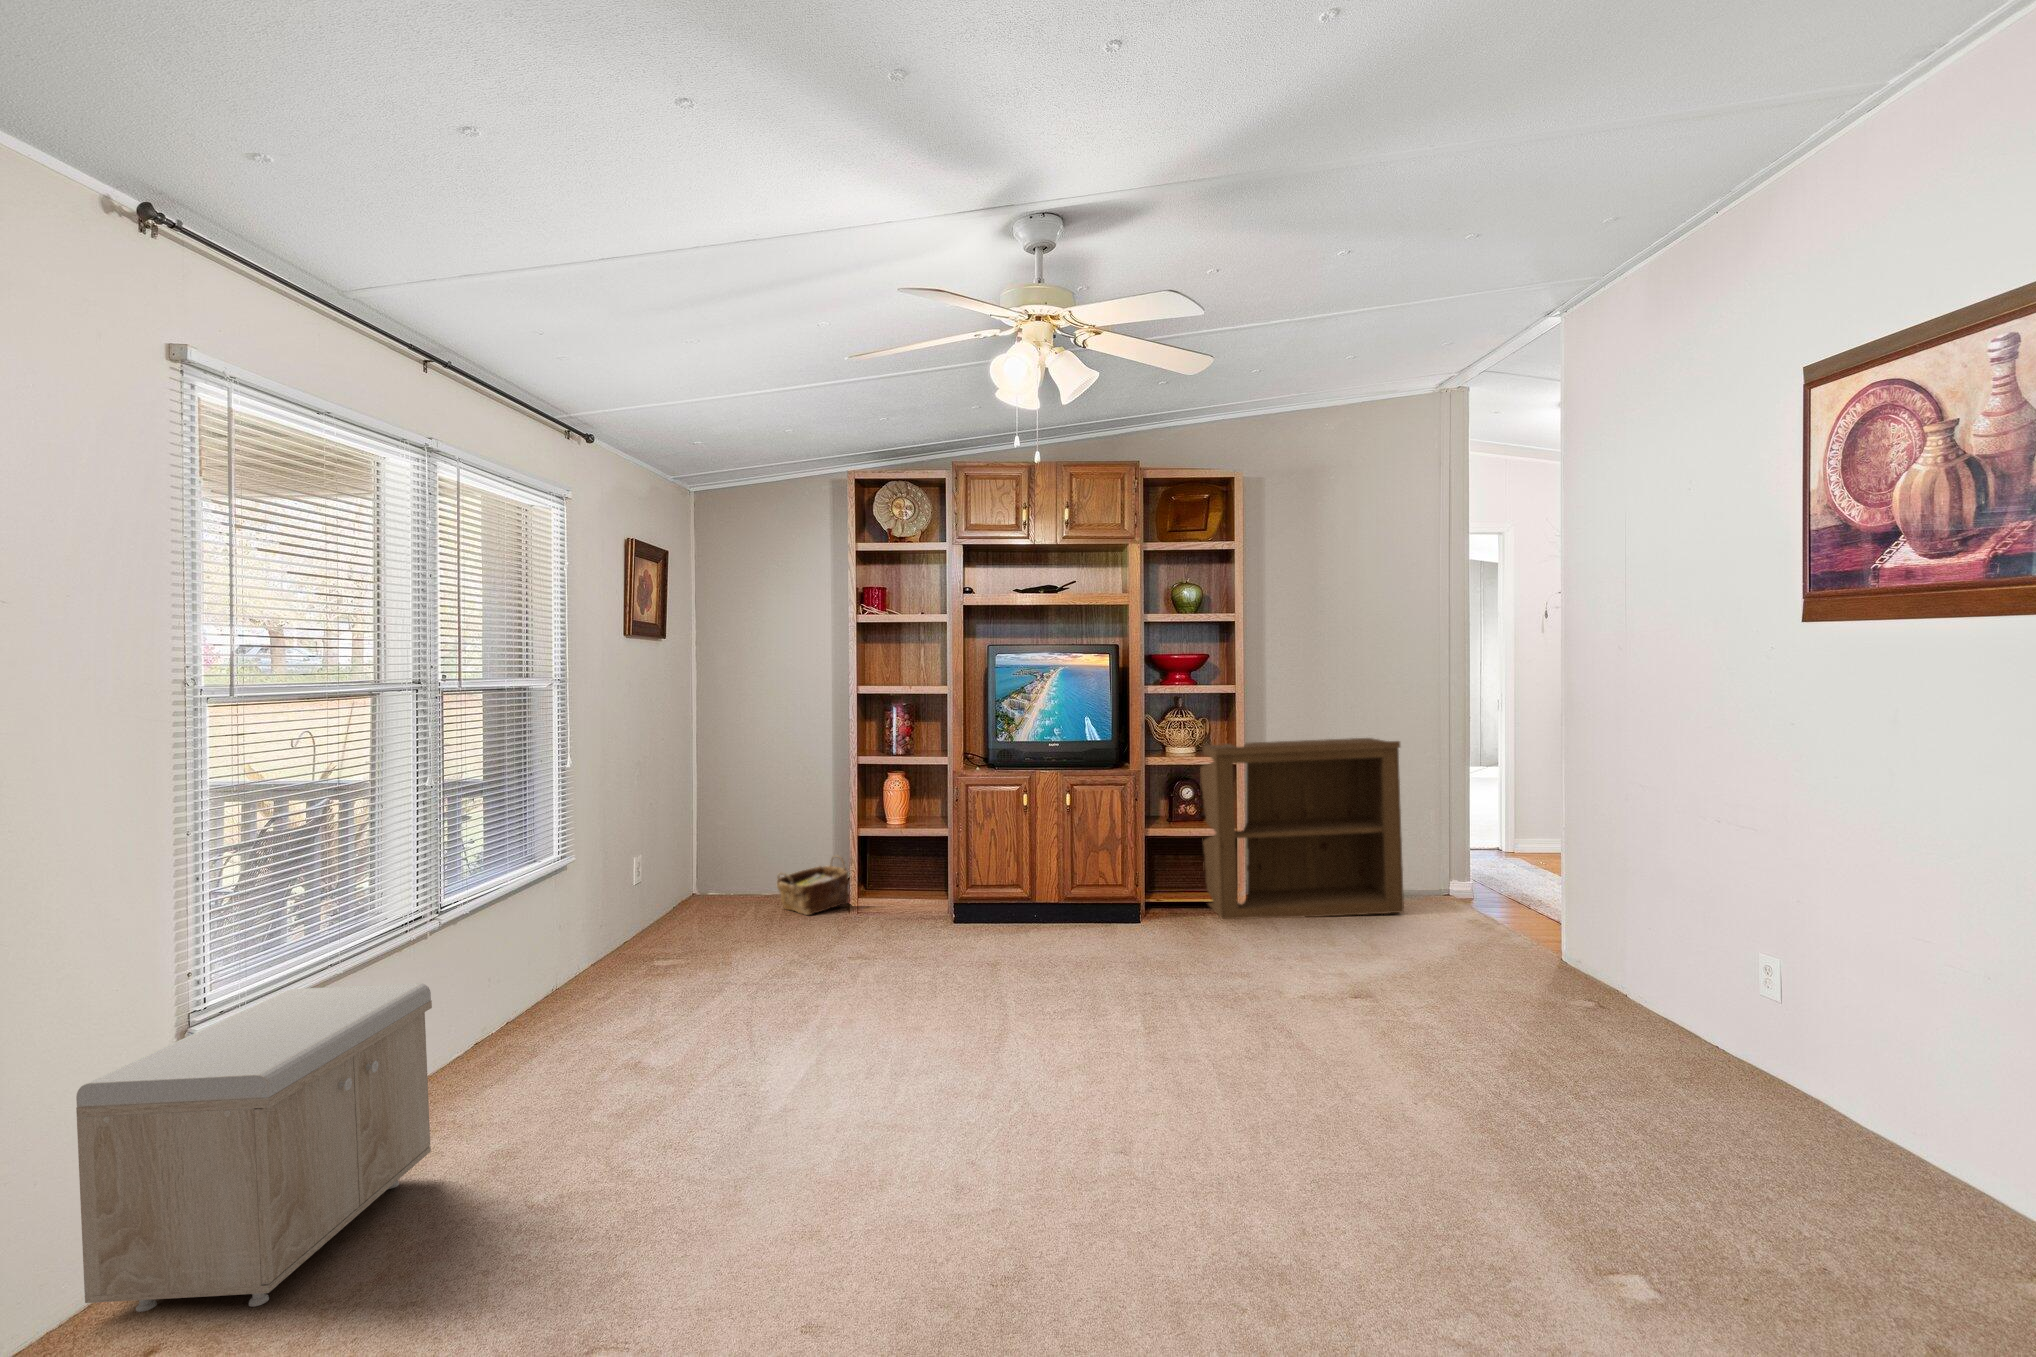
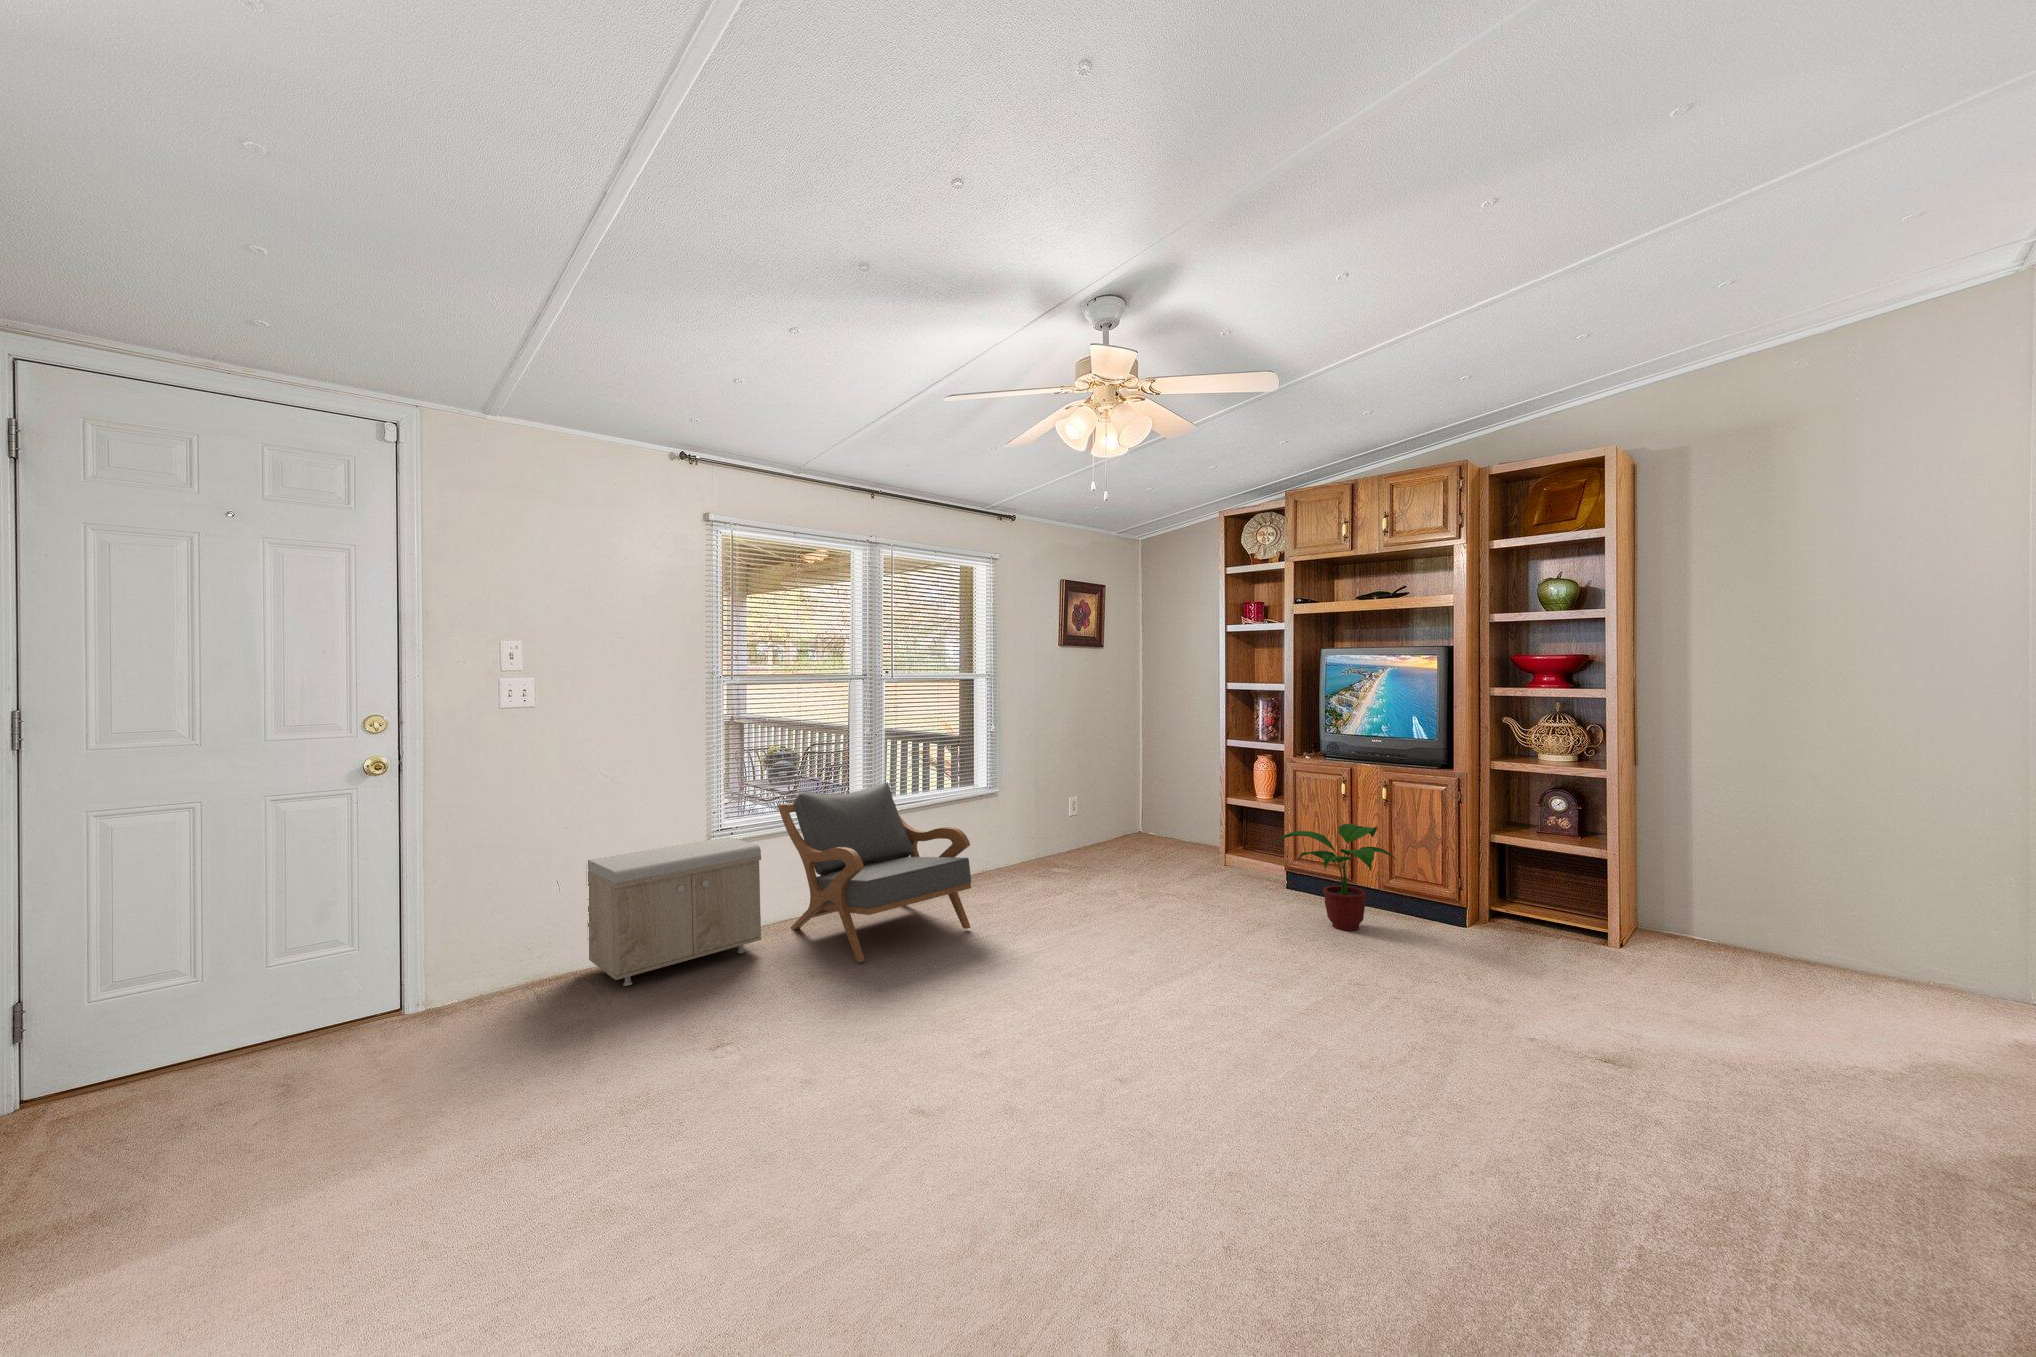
bookshelf: present [1200,738,1404,919] -> none [1564,752,1887,1006]
potted plant: none [987,835,1107,947] -> present [1276,824,1396,930]
woven basket: present [777,855,850,915] -> none [1175,816,1232,858]
armchair: none [353,856,716,1136] -> present [778,783,971,962]

